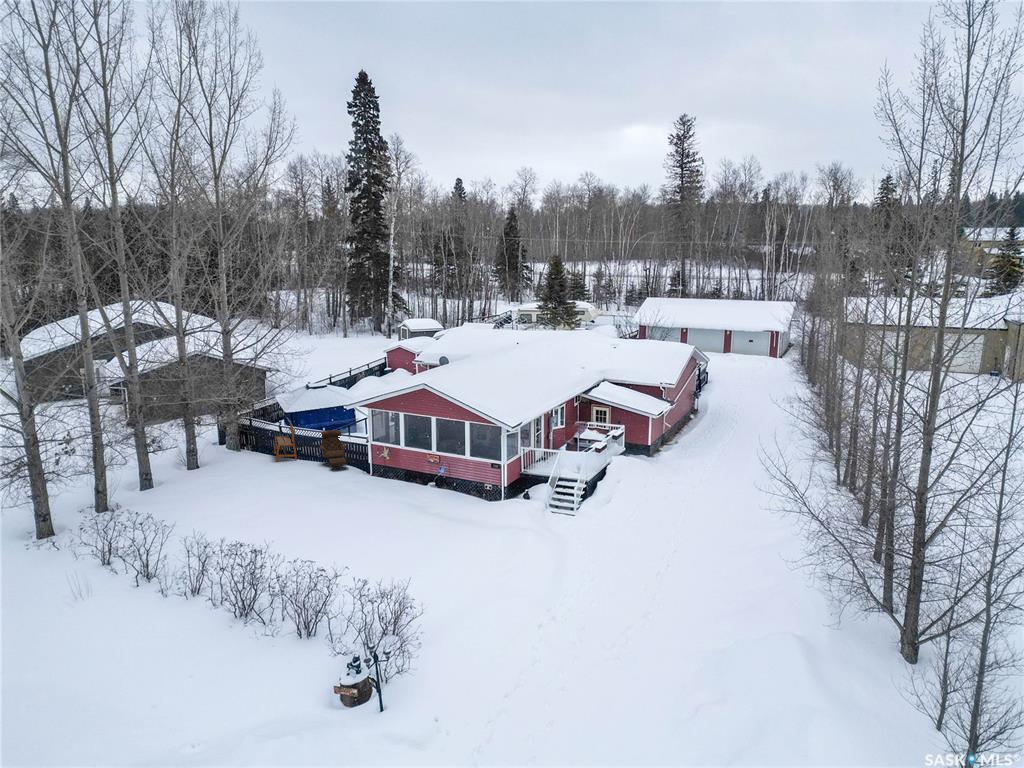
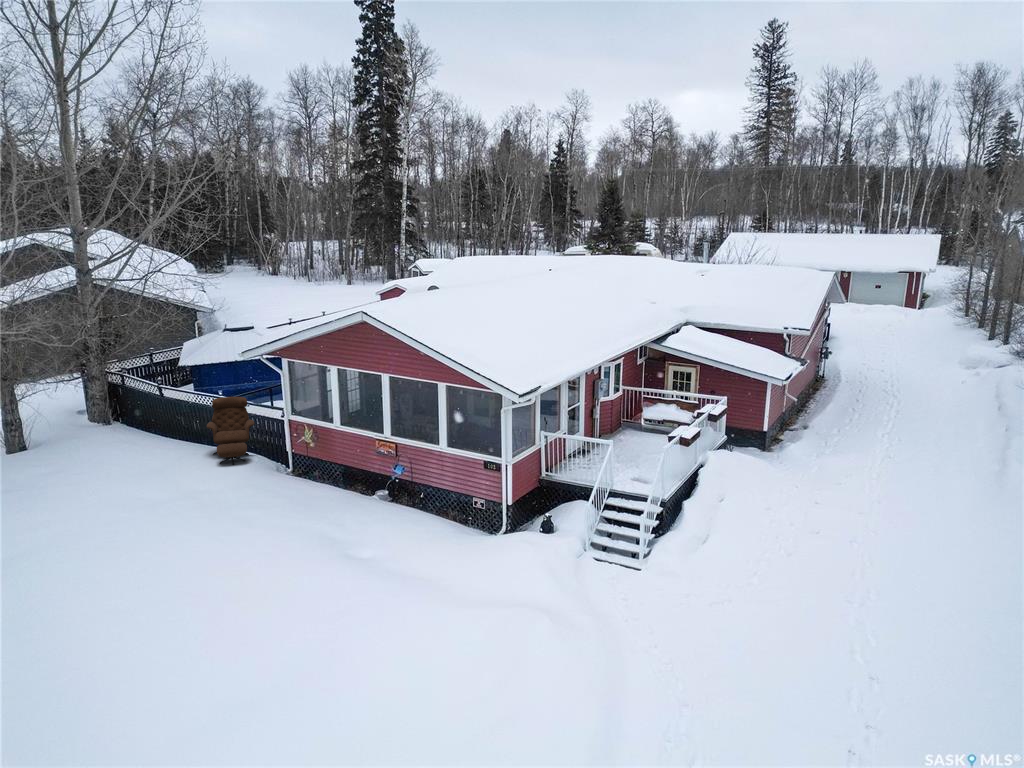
bench: present [274,424,297,462] -> none [141,387,185,448]

